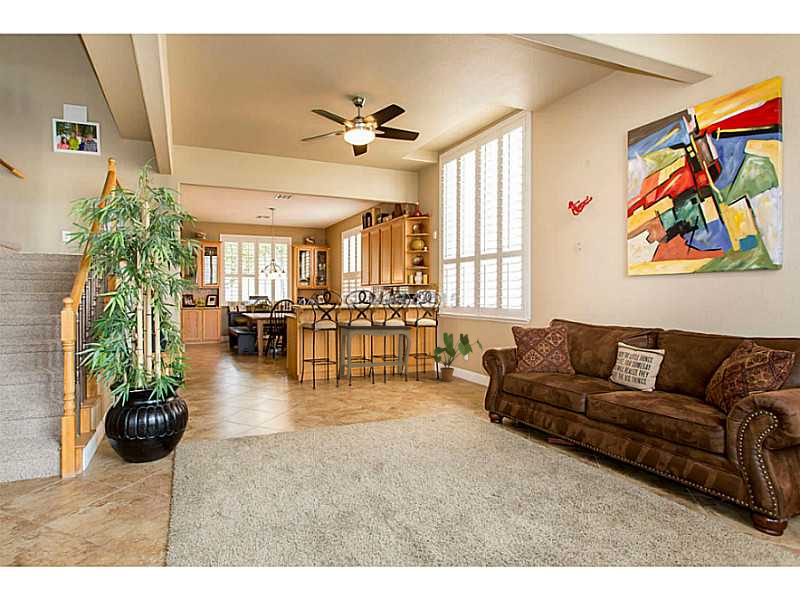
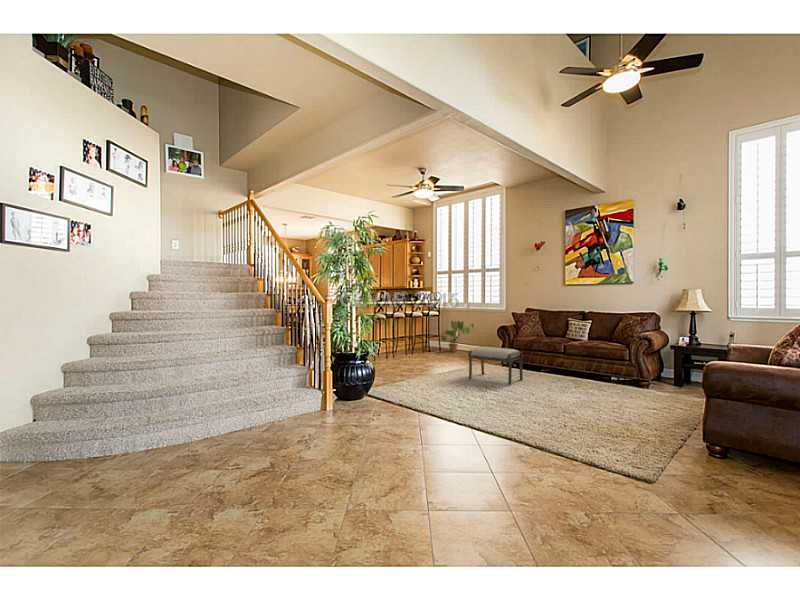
console table: present [340,326,412,380] -> none [383,318,427,355]
ottoman: none [373,389,480,487] -> present [468,347,523,385]

